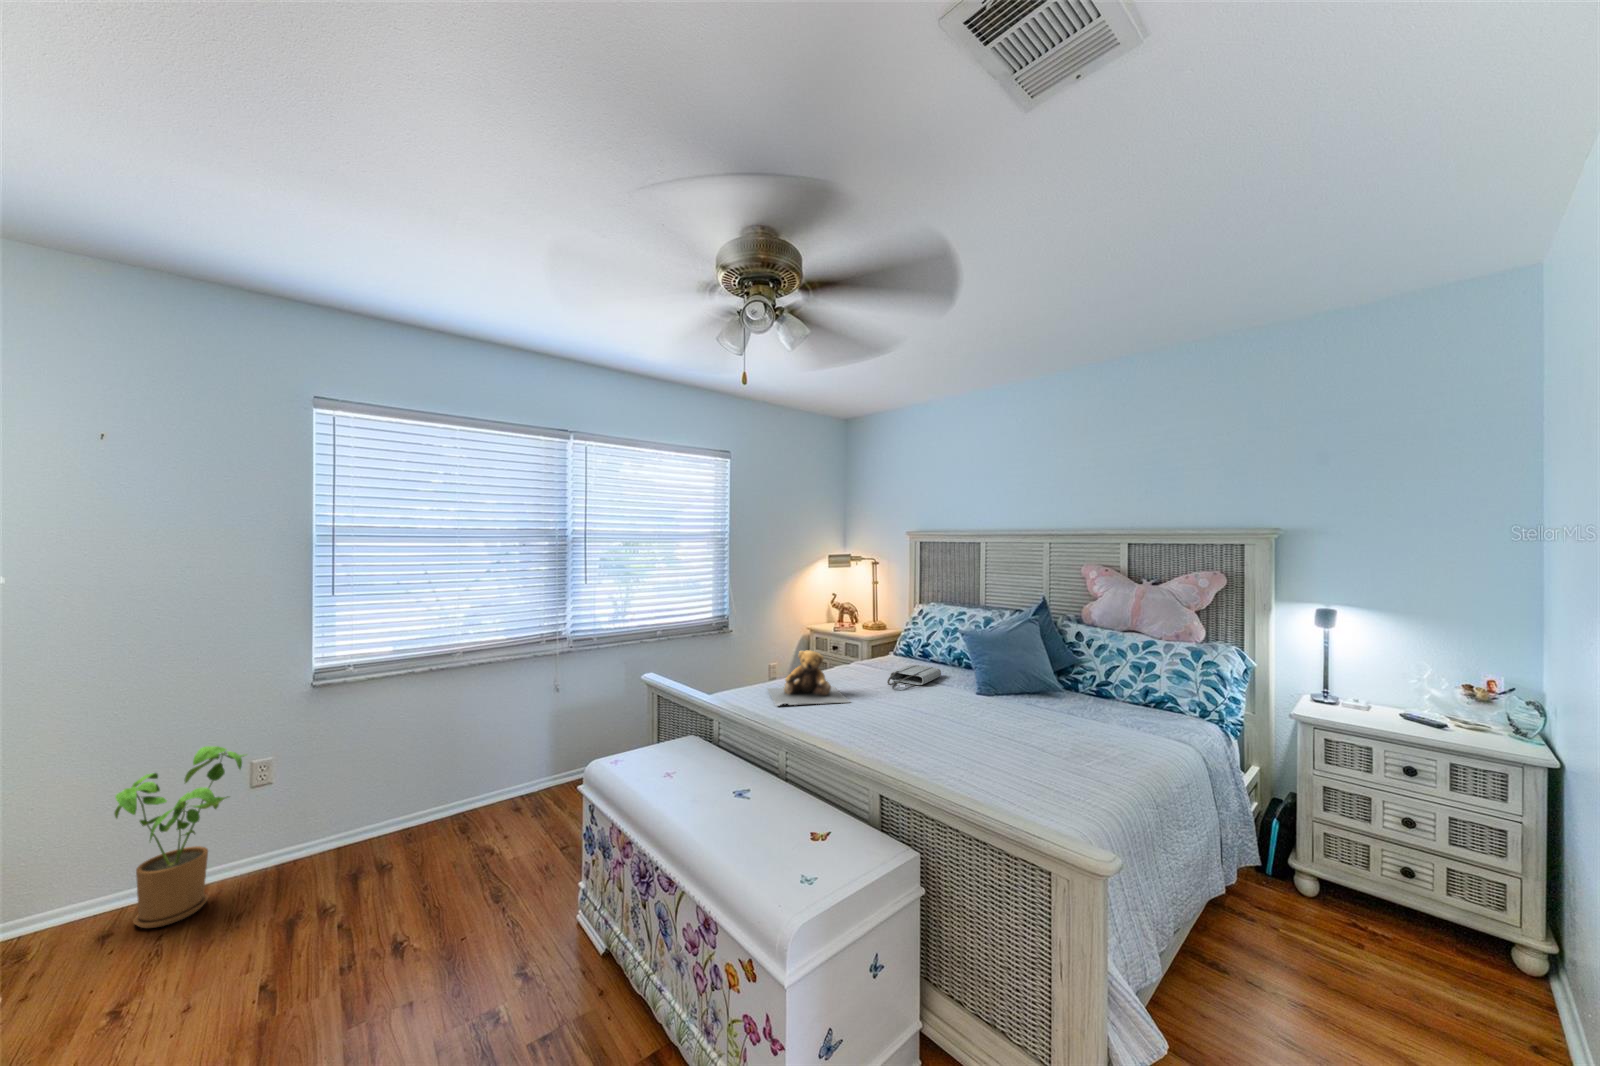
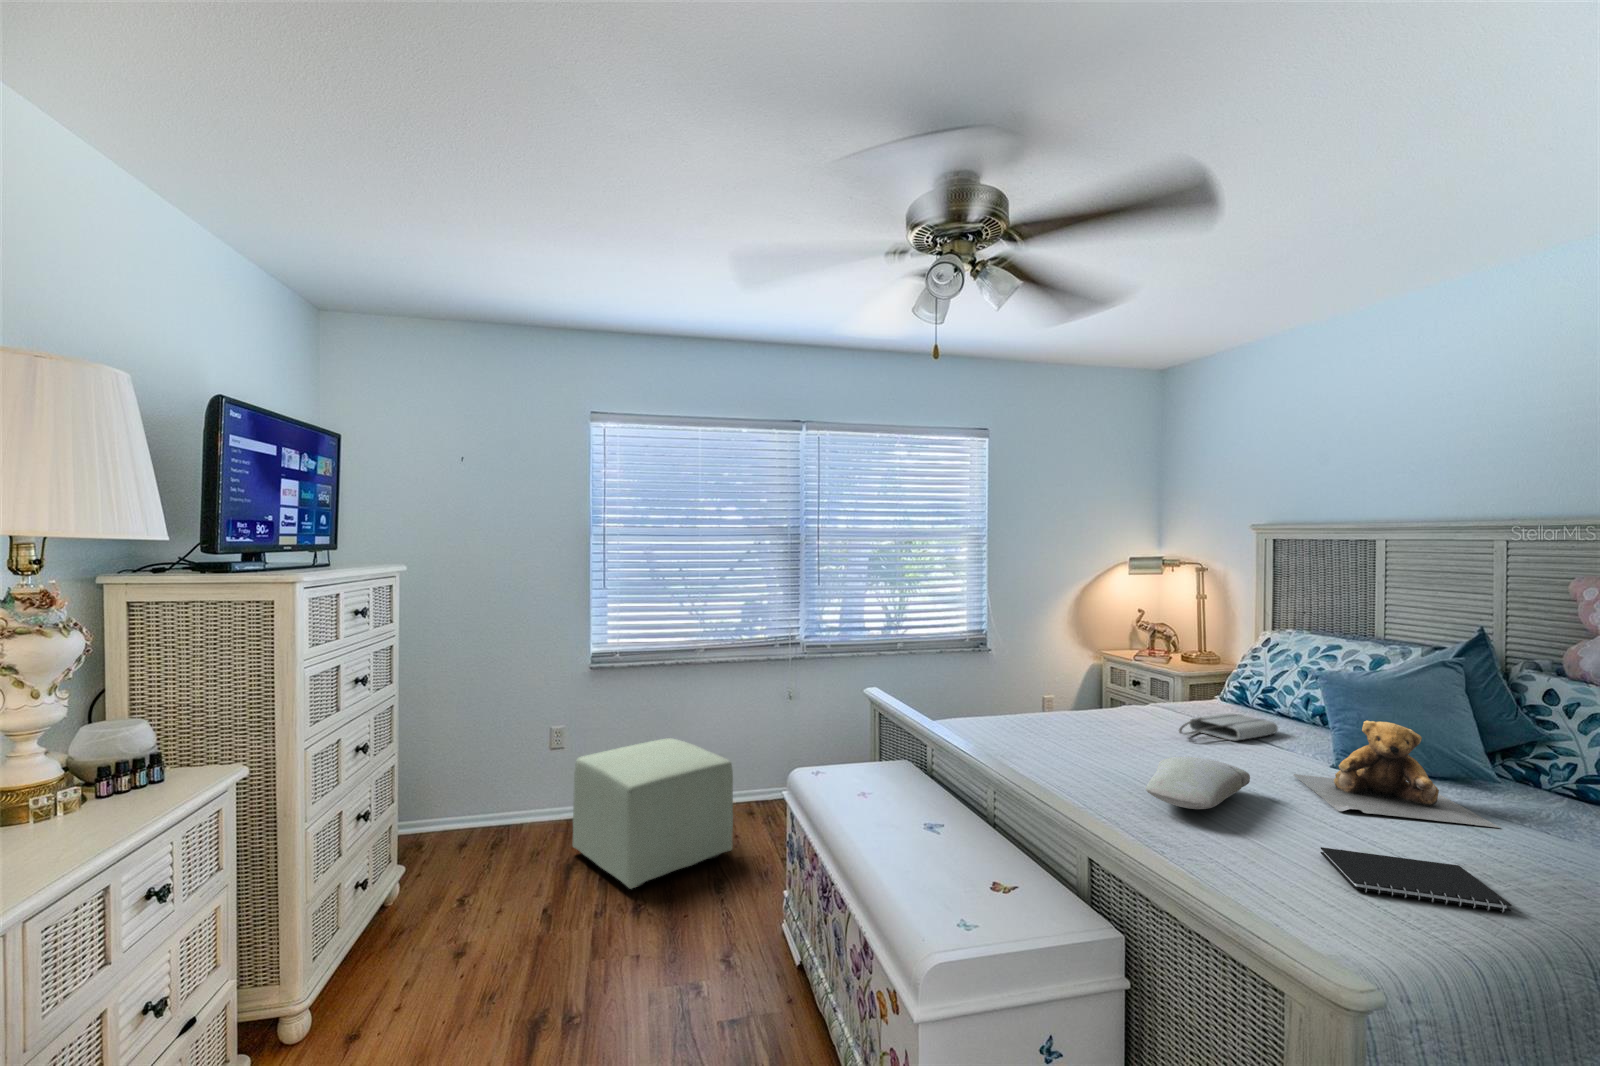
teddy bear: present [767,650,850,706] -> present [1294,720,1500,828]
pillow: none [891,704,950,744] -> present [1146,757,1250,809]
house plant: present [114,746,246,928] -> none [469,705,548,844]
ottoman: none [295,752,506,930] -> present [573,738,733,889]
notebook: none [1008,753,1111,784] -> present [1321,847,1512,913]

